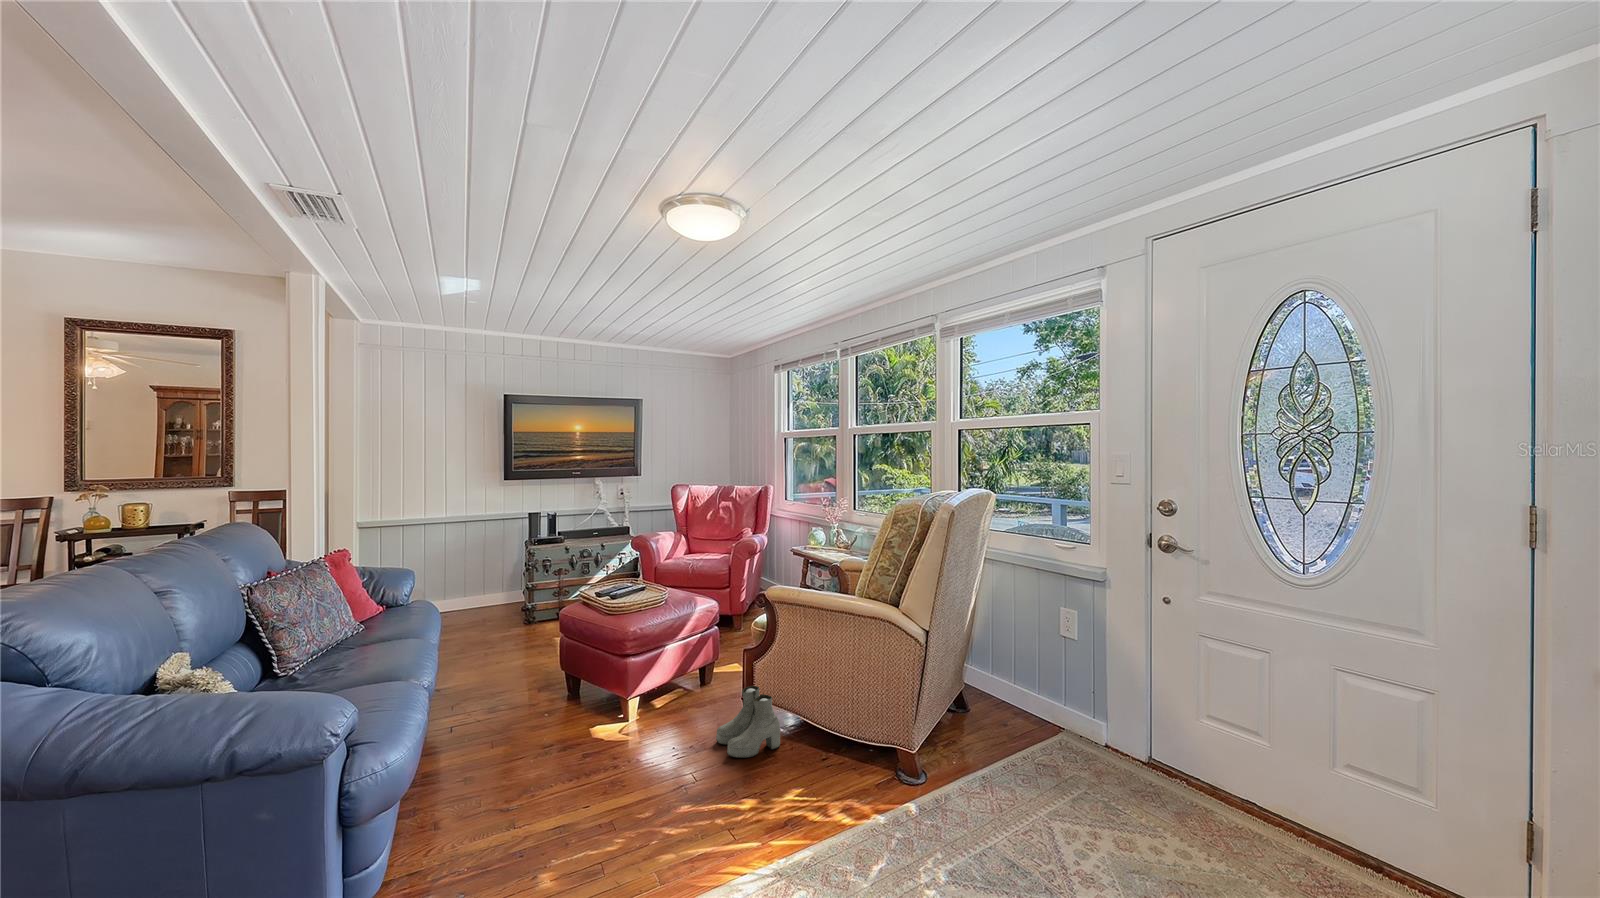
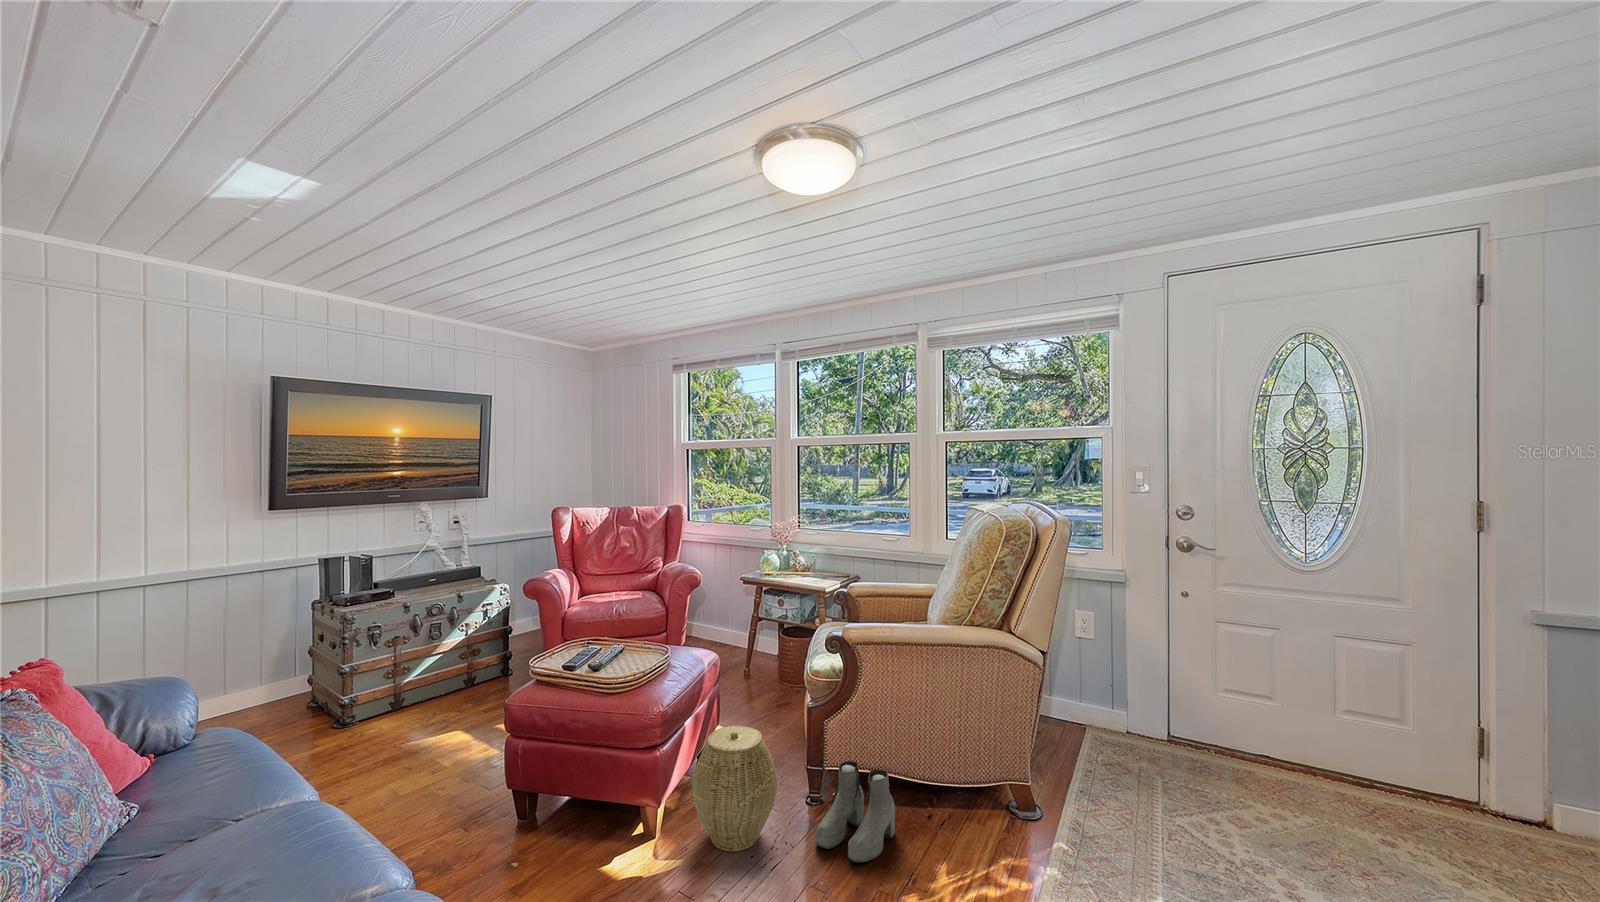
woven basket: none [643,646,705,732] -> present [692,726,777,852]

